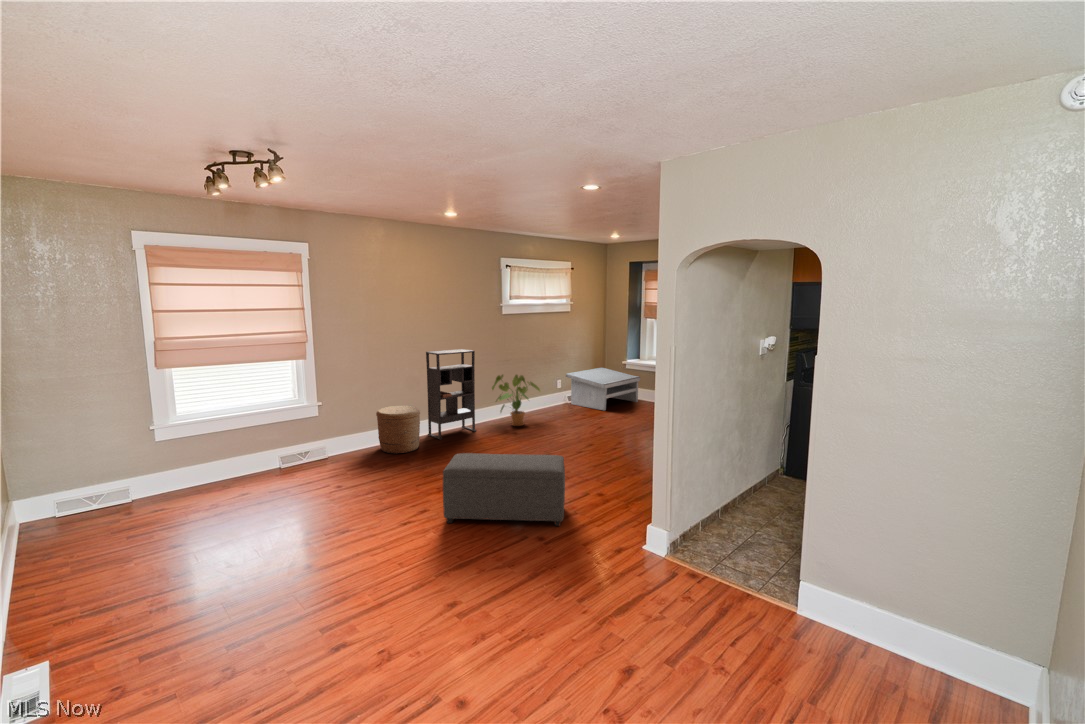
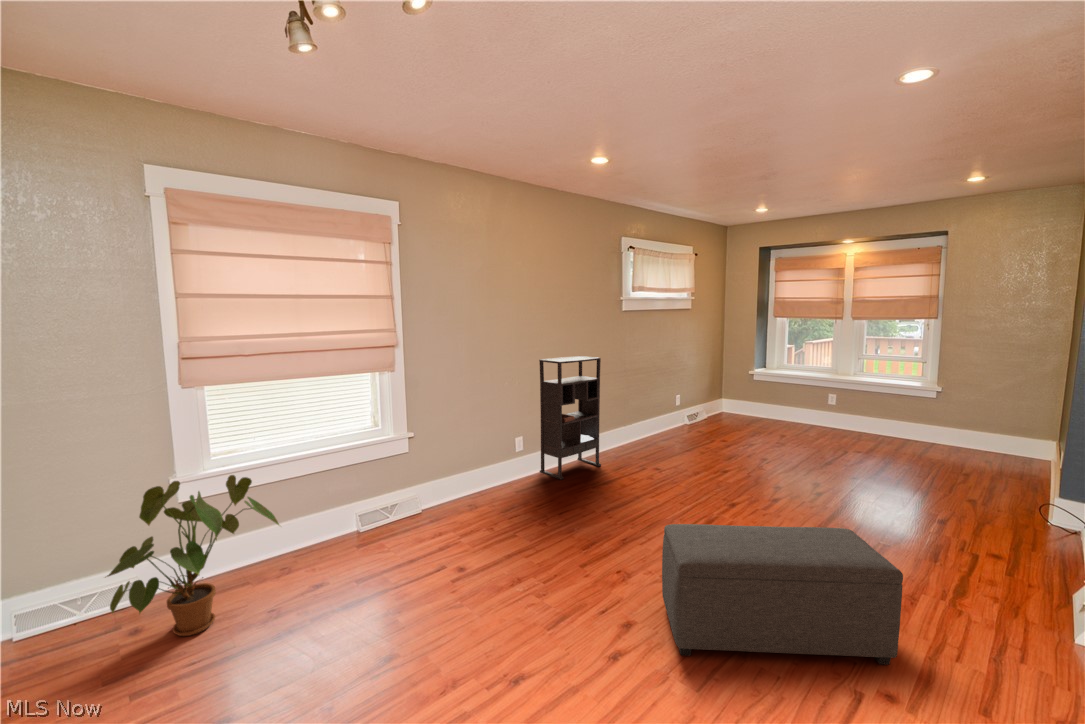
coffee table: present [566,368,640,411] -> none [685,379,777,434]
house plant: present [492,375,540,426] -> present [107,475,279,636]
woven basket: present [376,406,420,454] -> none [483,434,543,504]

